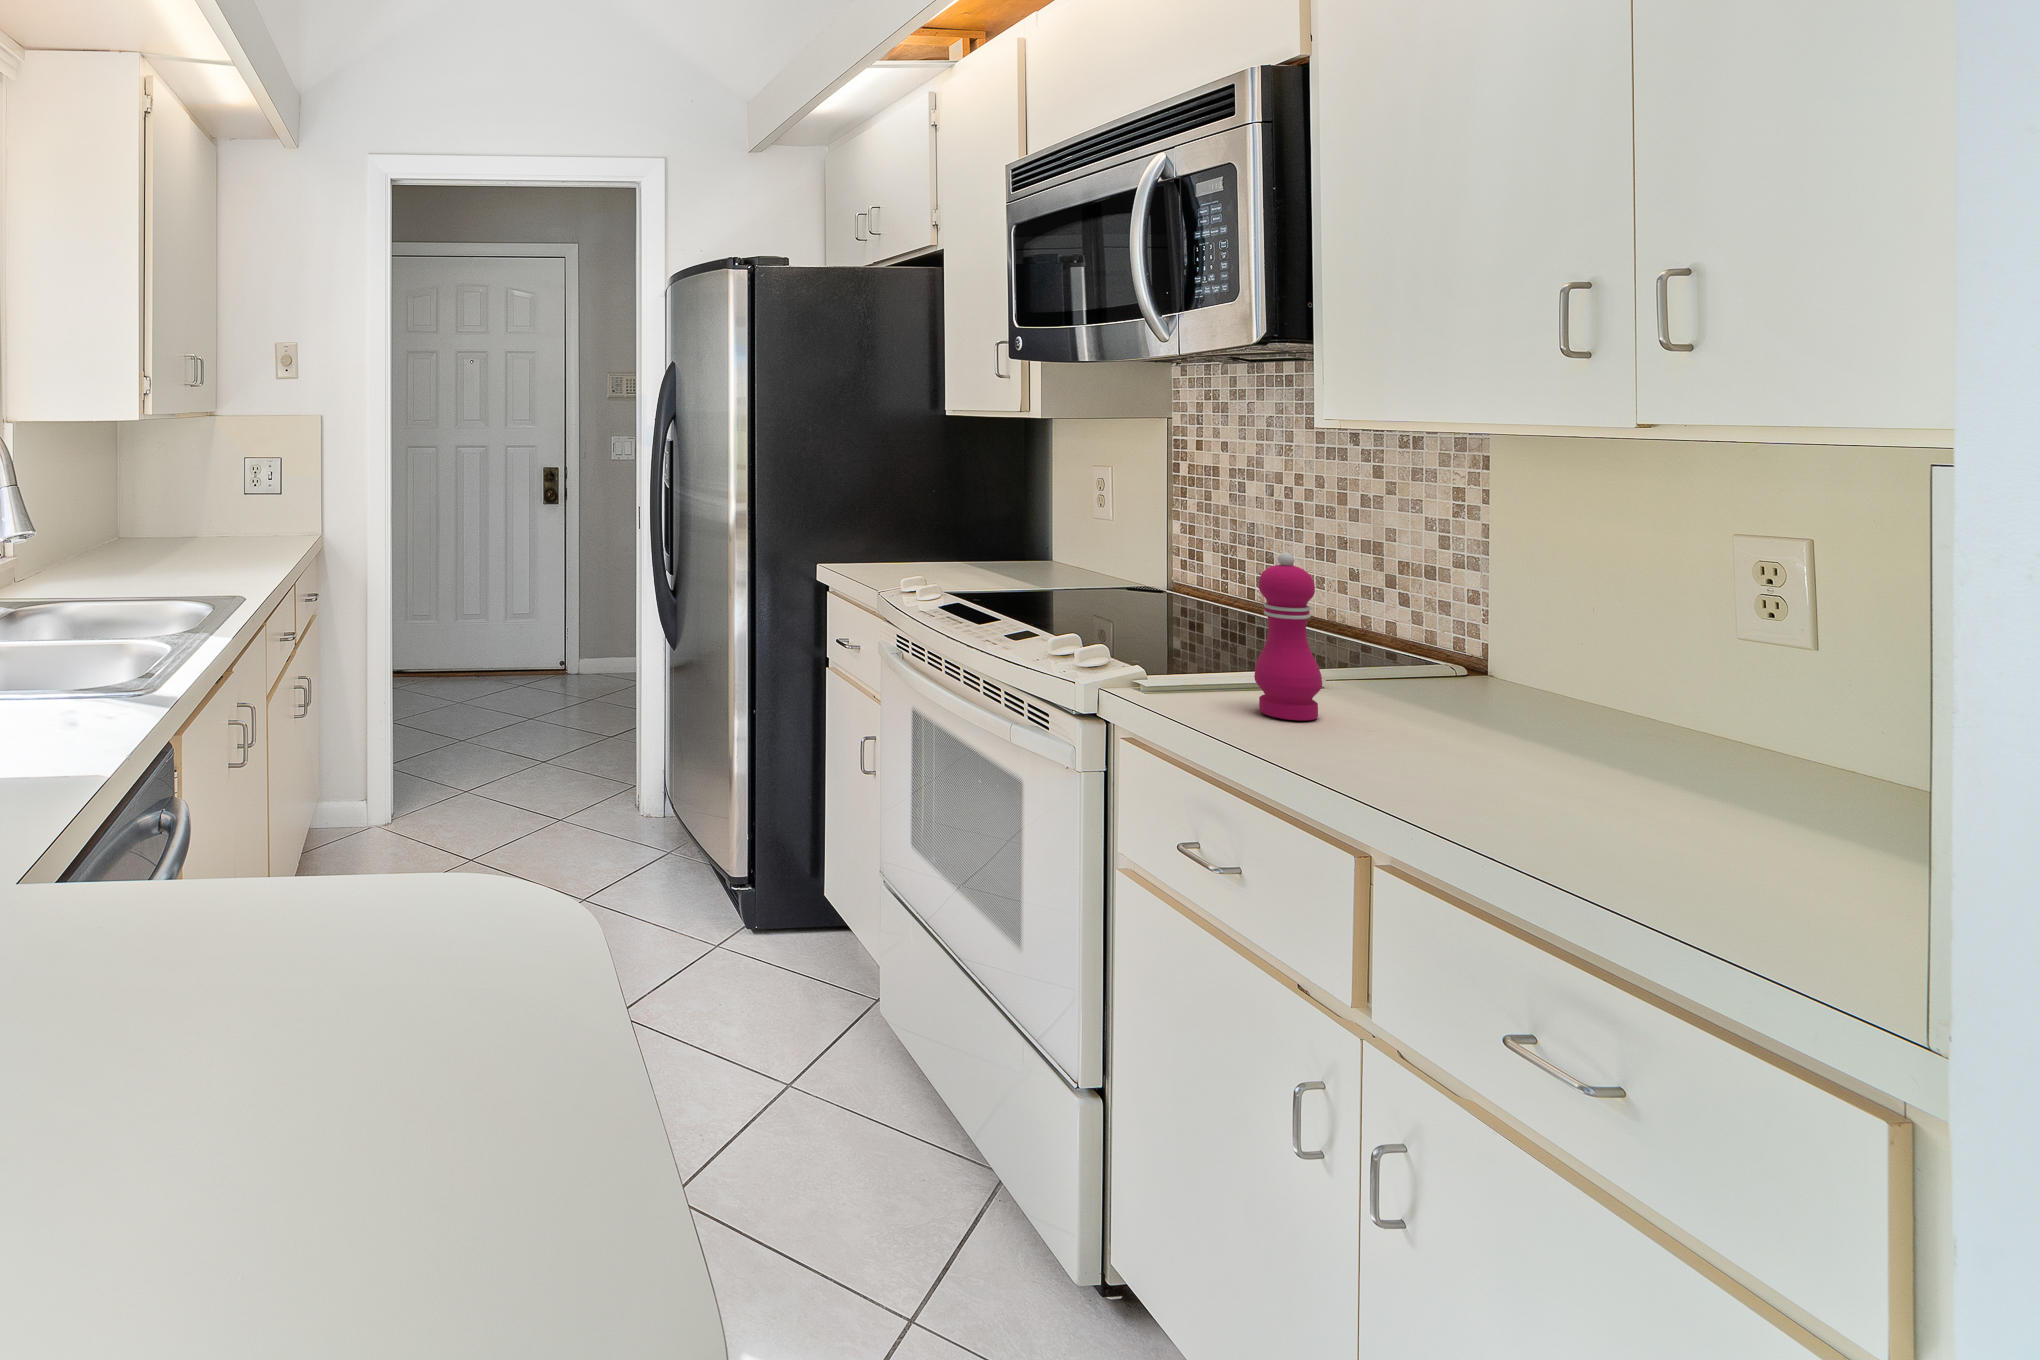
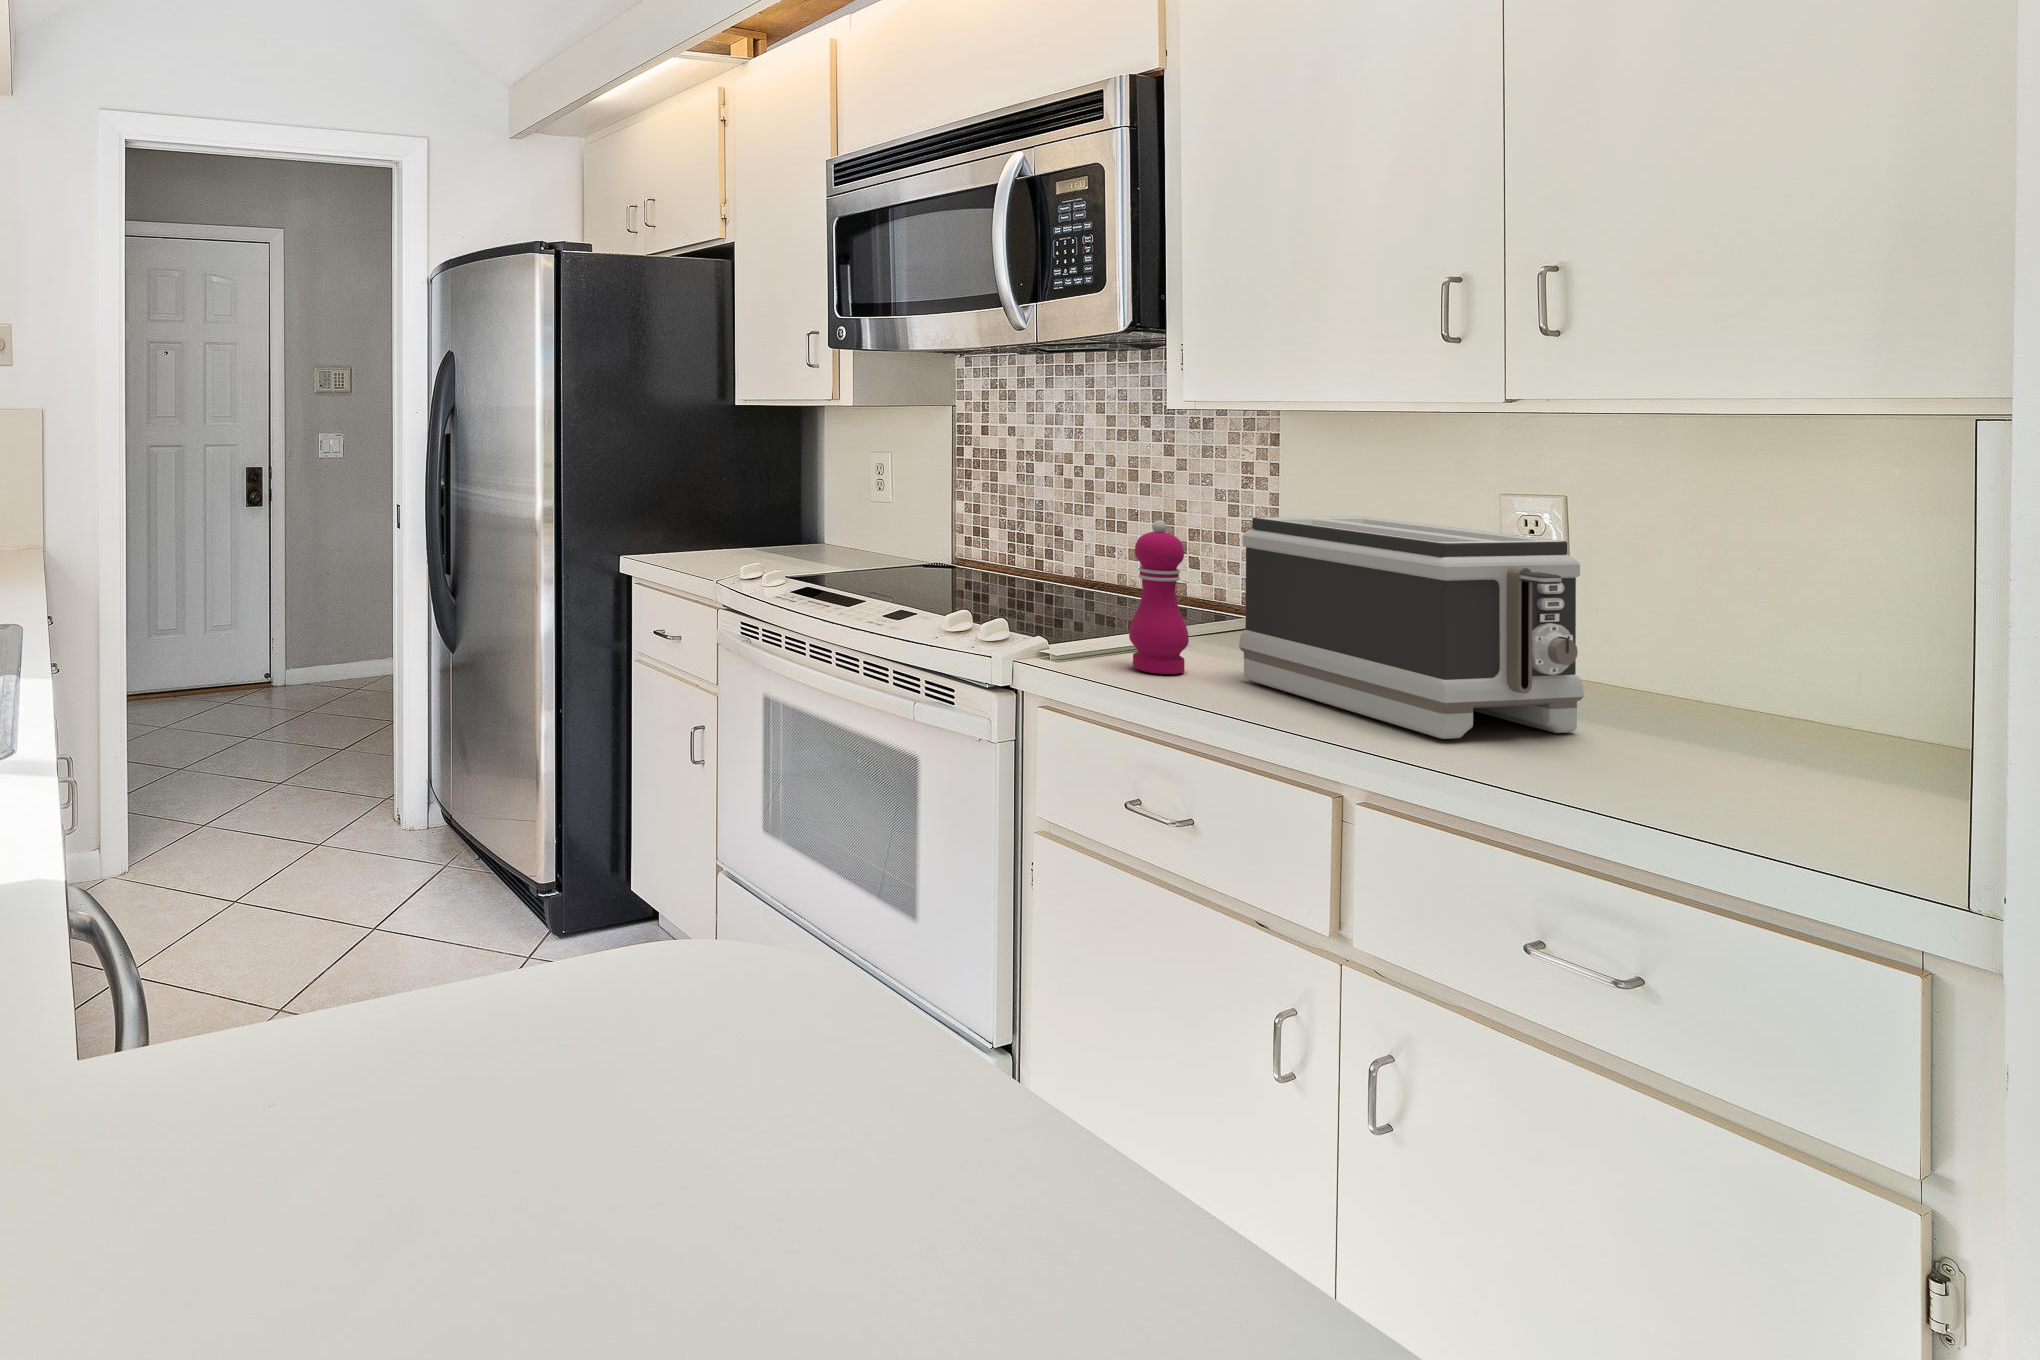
toaster: none [1375,553,1772,821] -> present [1239,516,1584,739]

